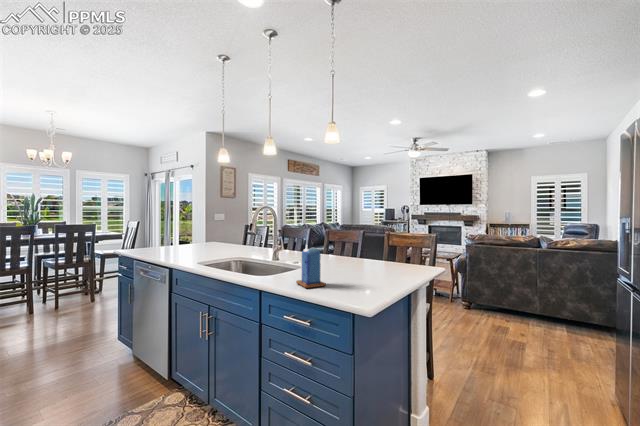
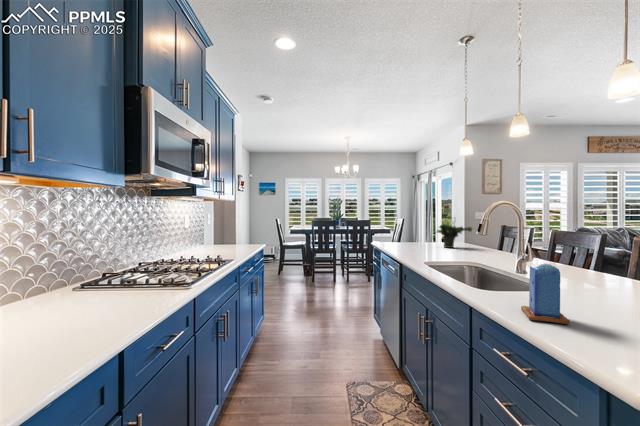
potted plant: none [193,217,227,248] -> present [437,224,472,248]

